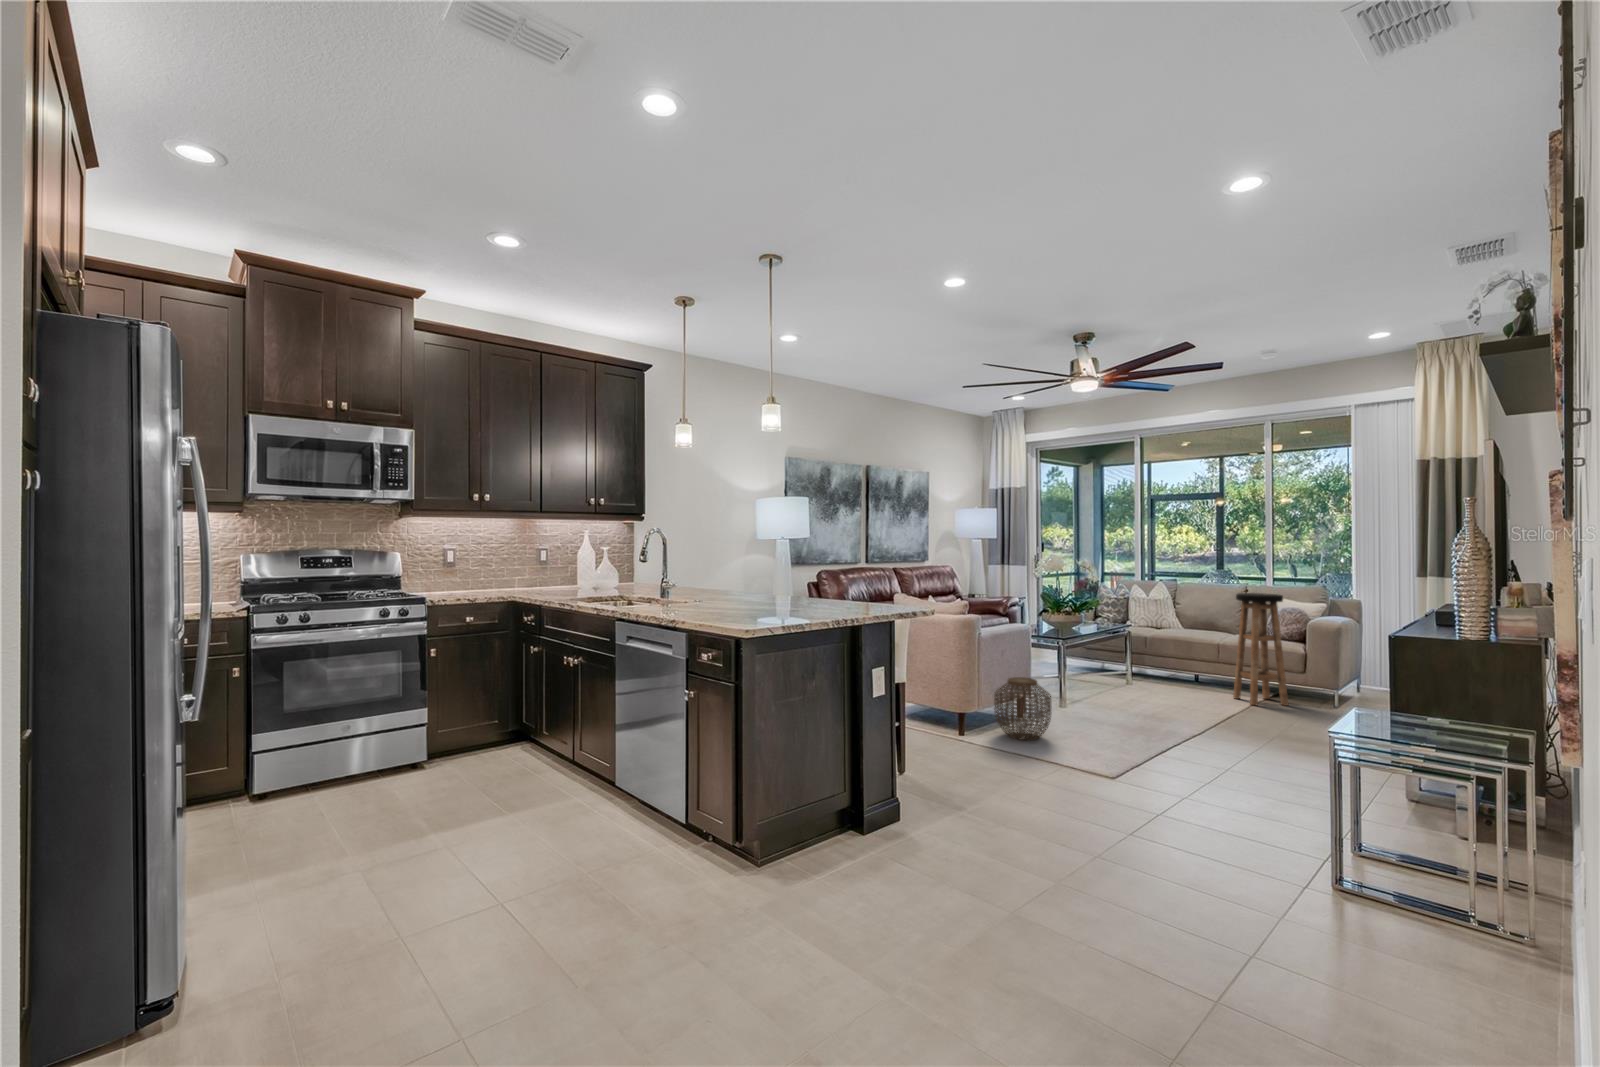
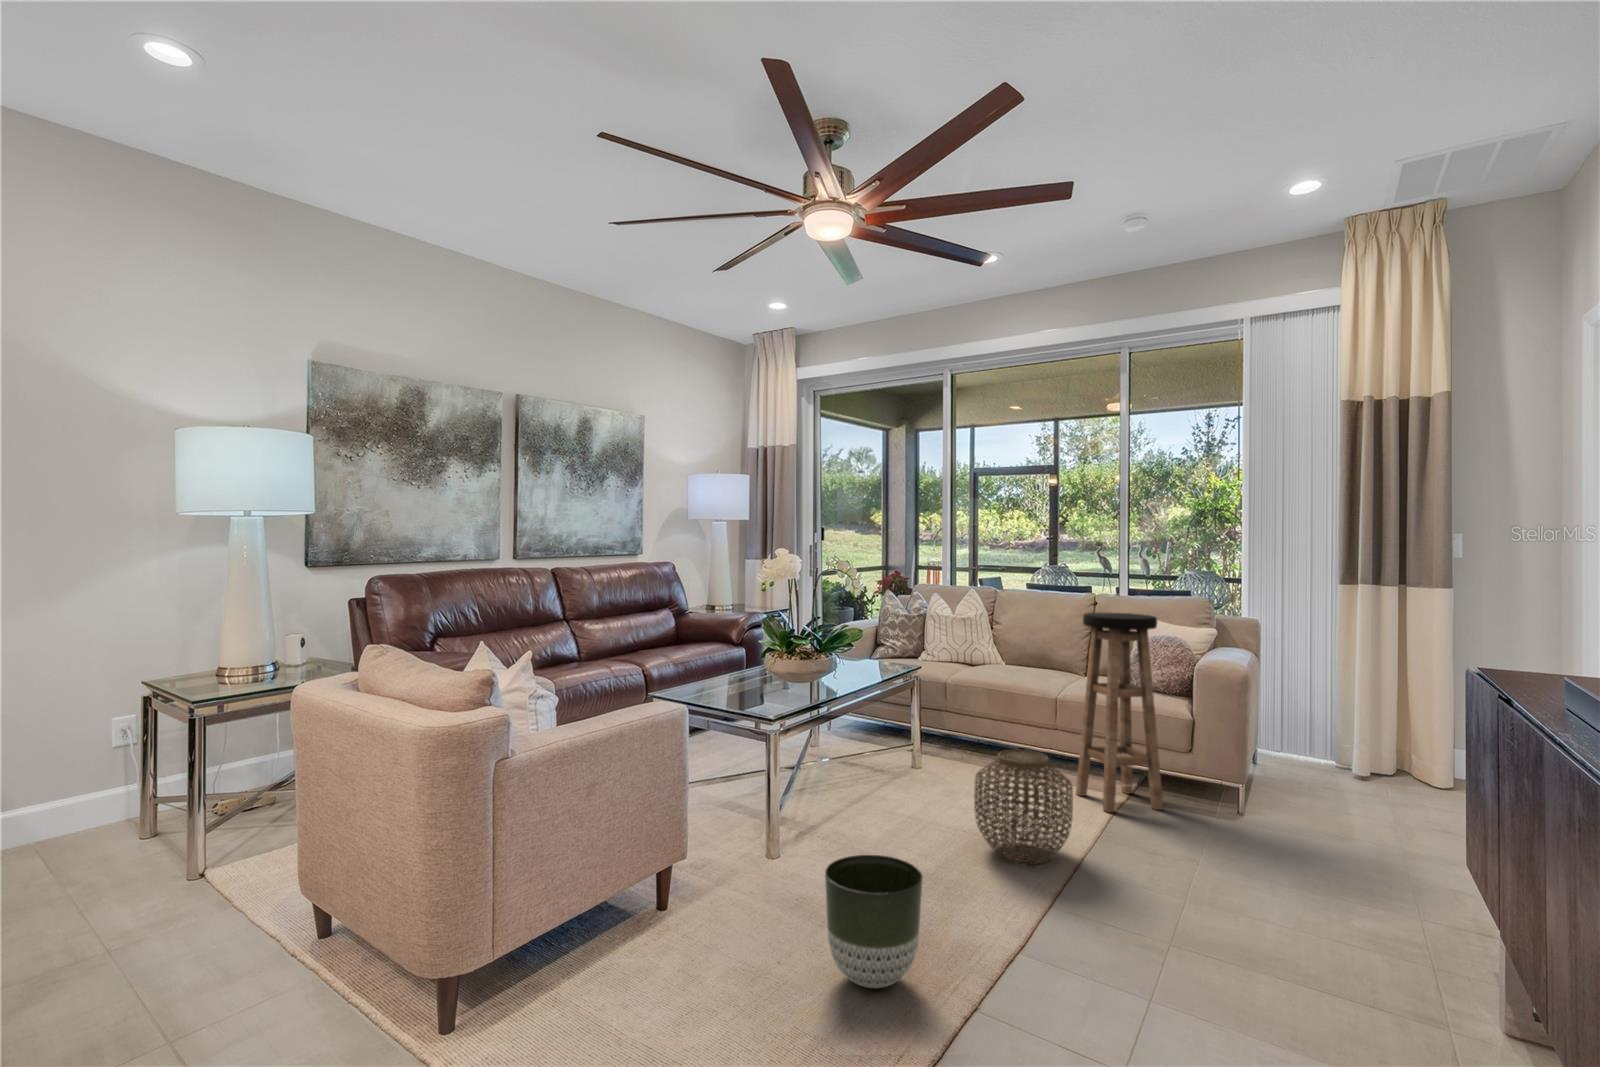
woven basket: present [994,677,1051,740] -> present [975,750,1073,864]
planter: none [1114,696,1160,748] -> present [825,855,922,988]

